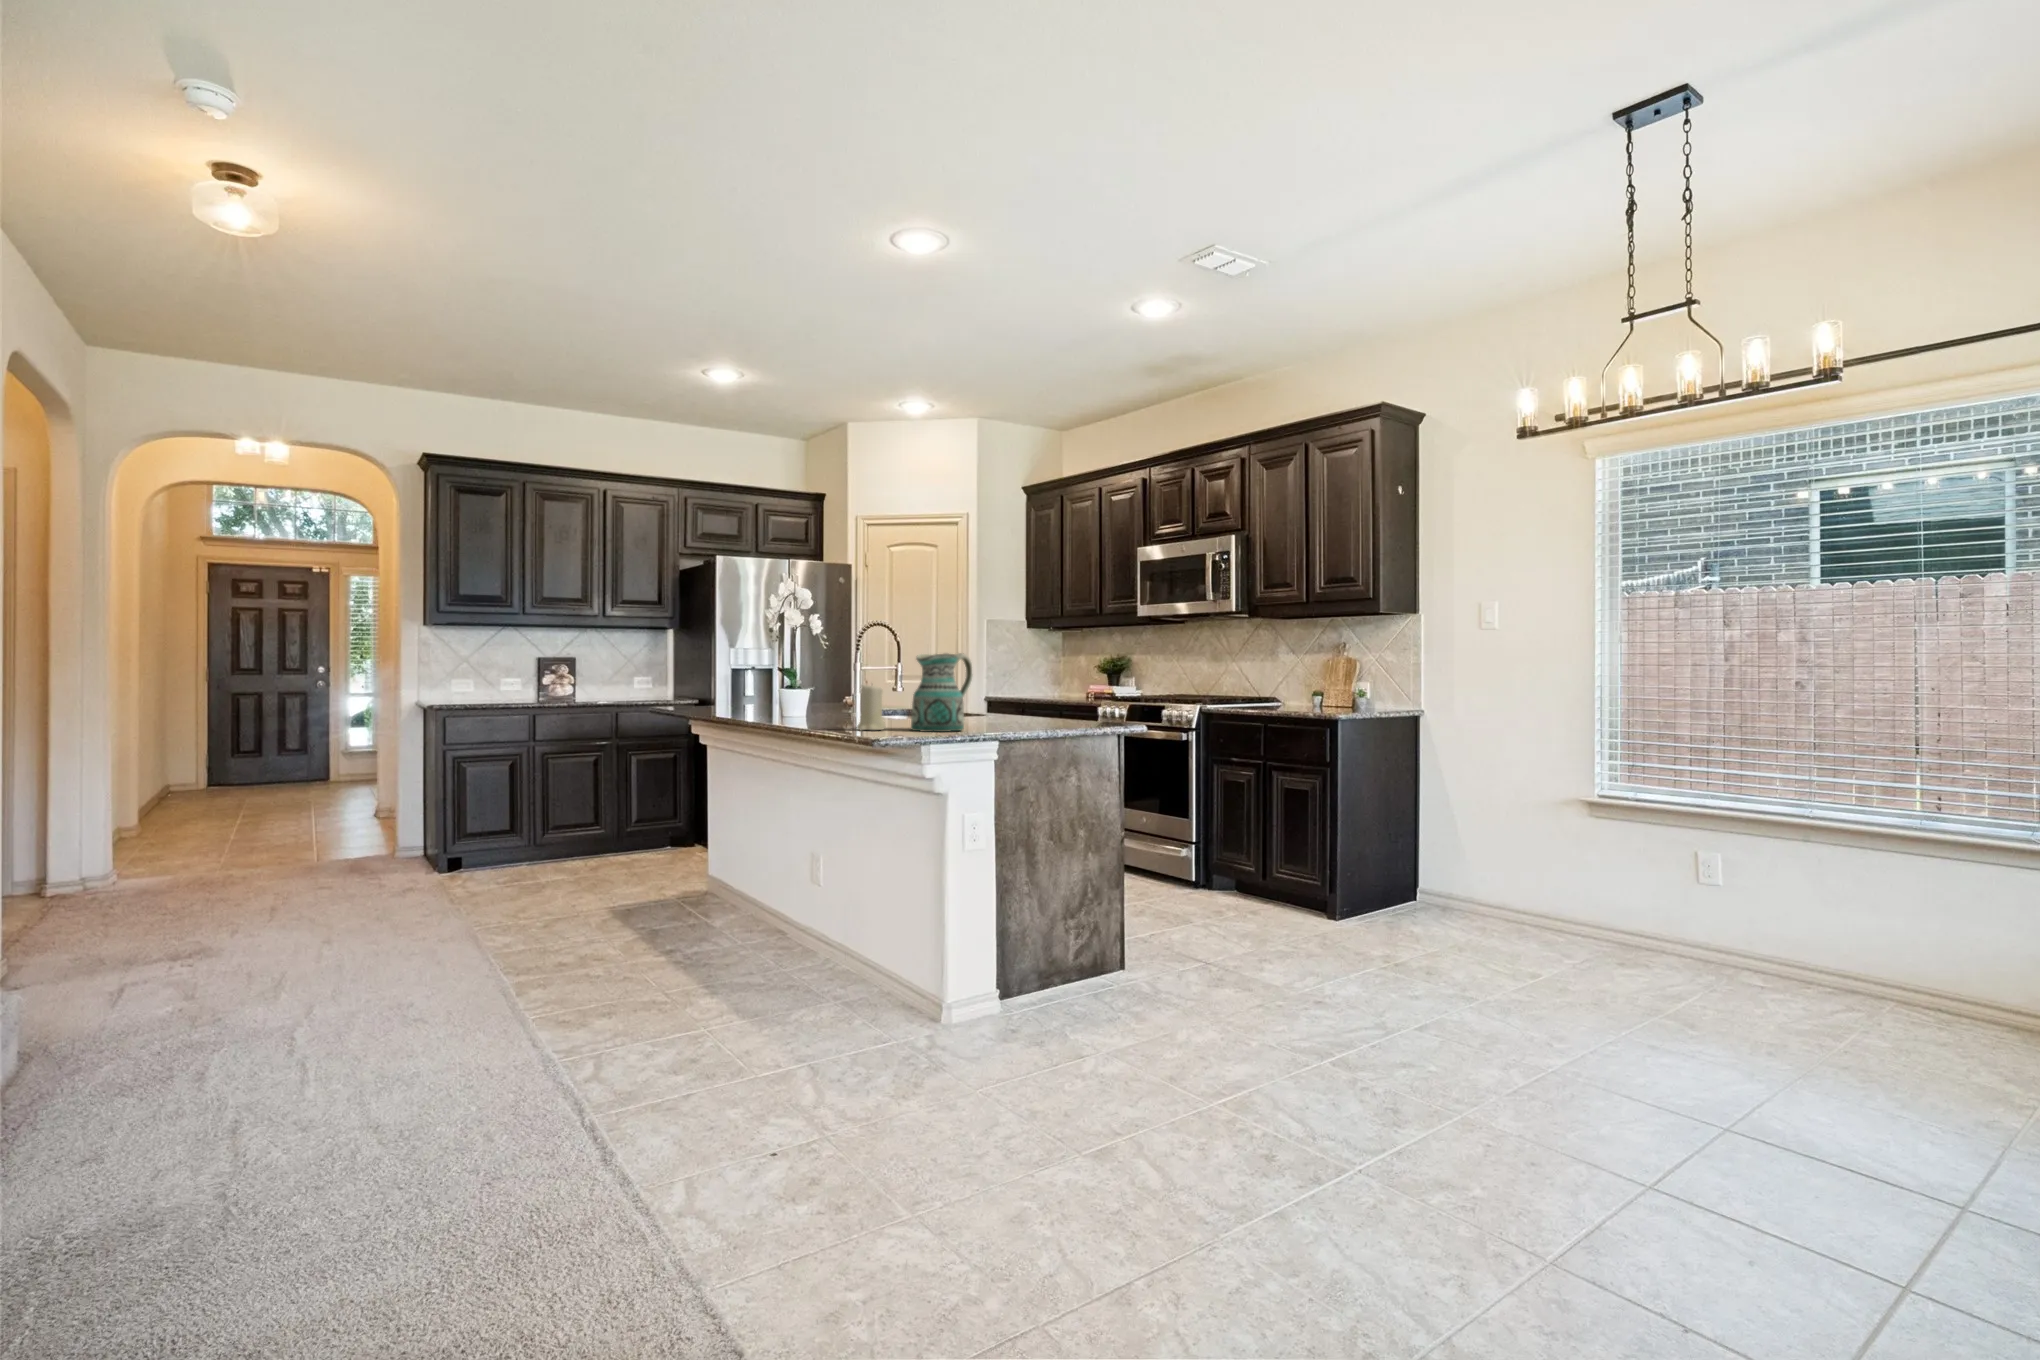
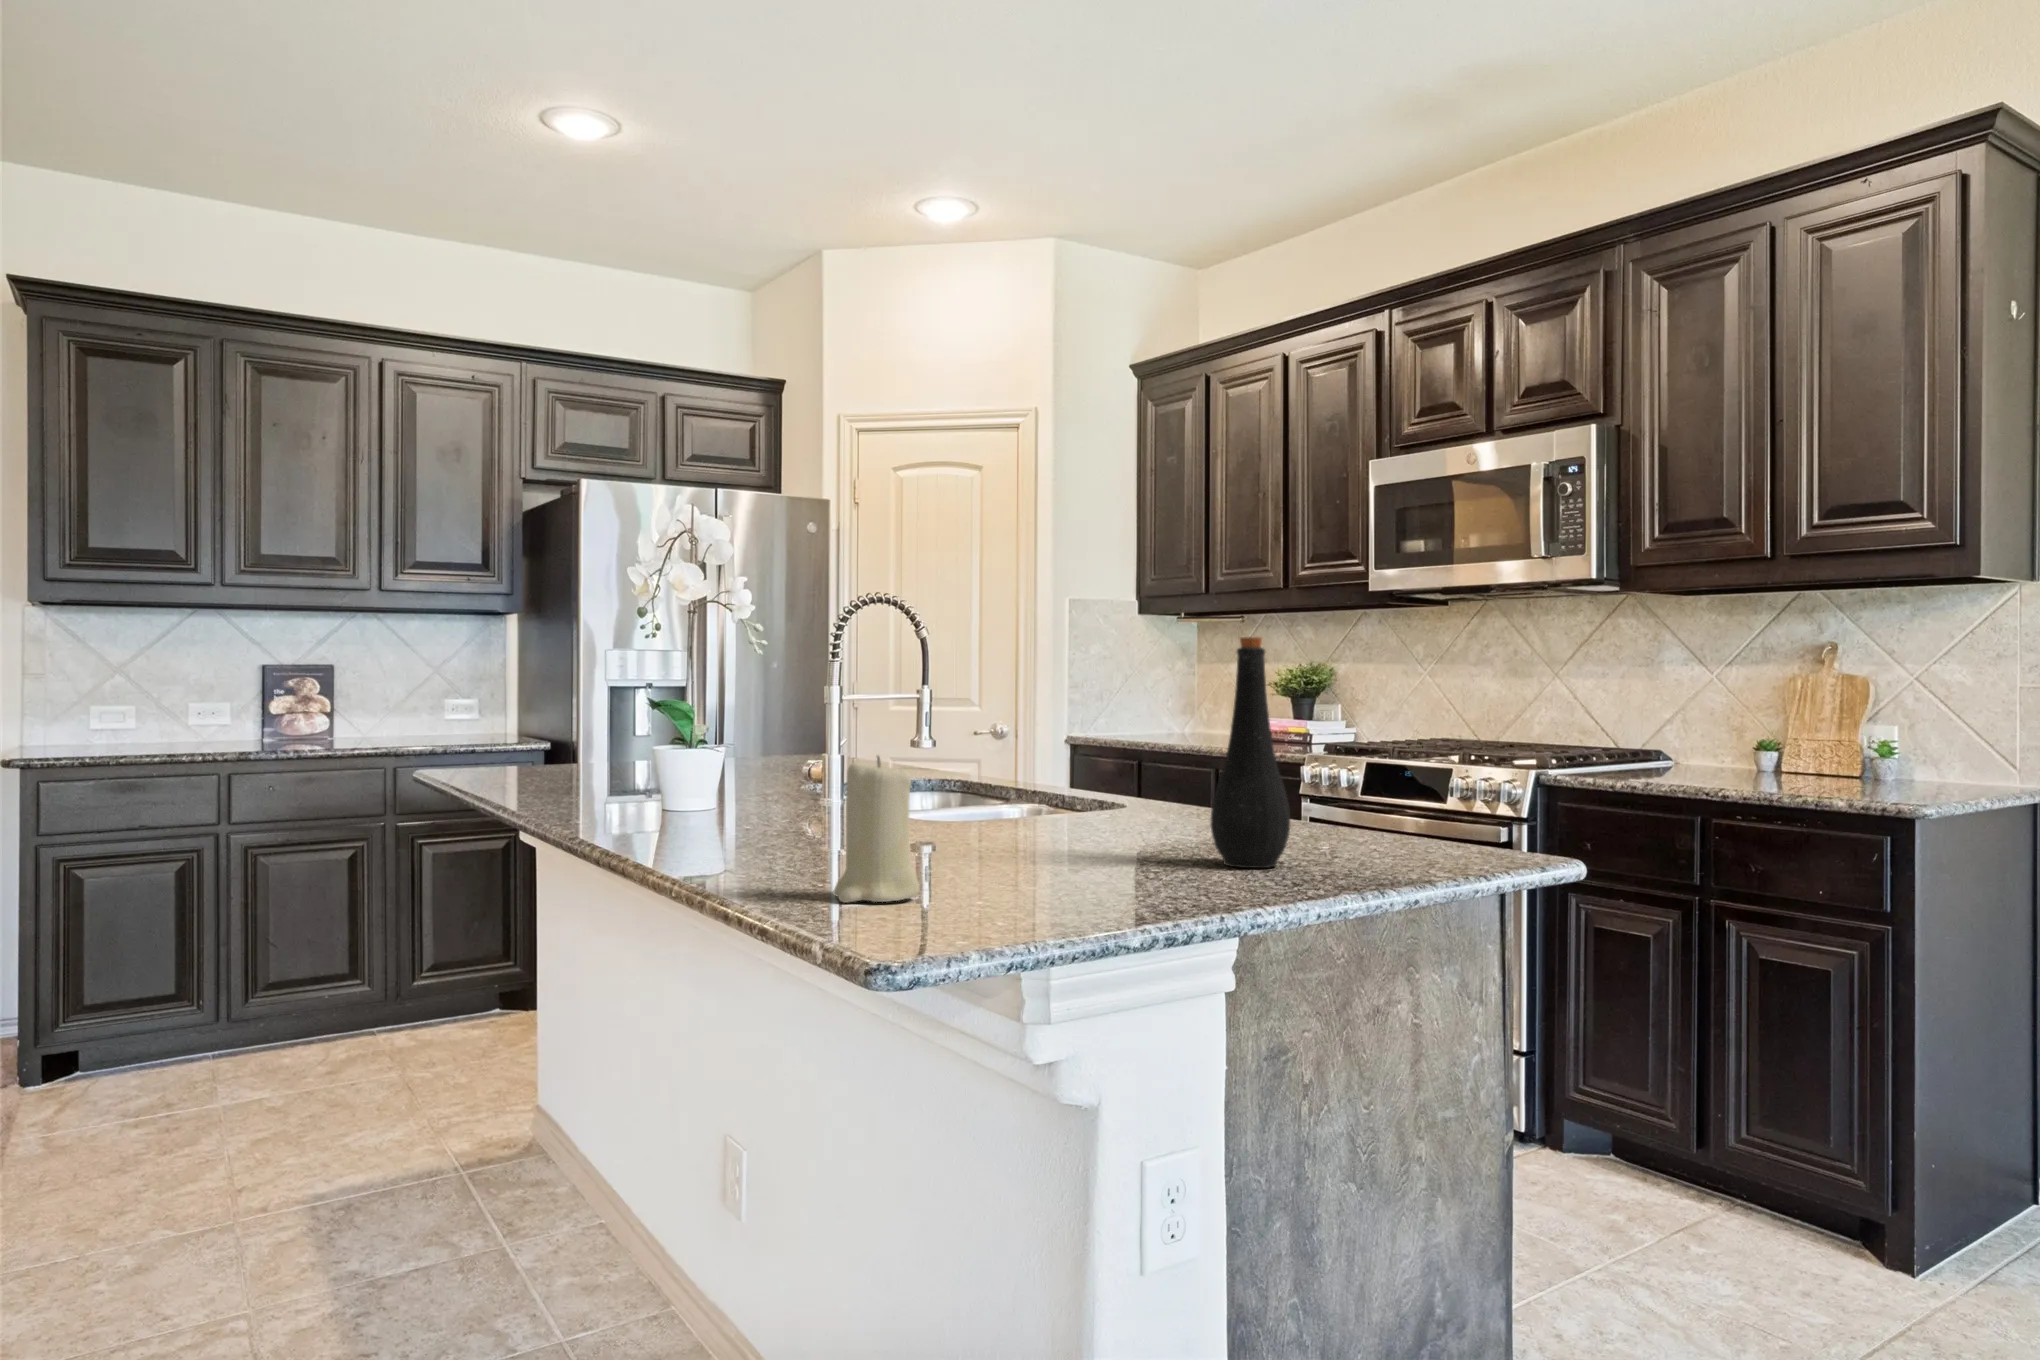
bottle: none [1000,642,1030,728] -> present [1211,637,1290,868]
ceramic pitcher: present [911,653,972,732] -> none [990,669,1156,904]

